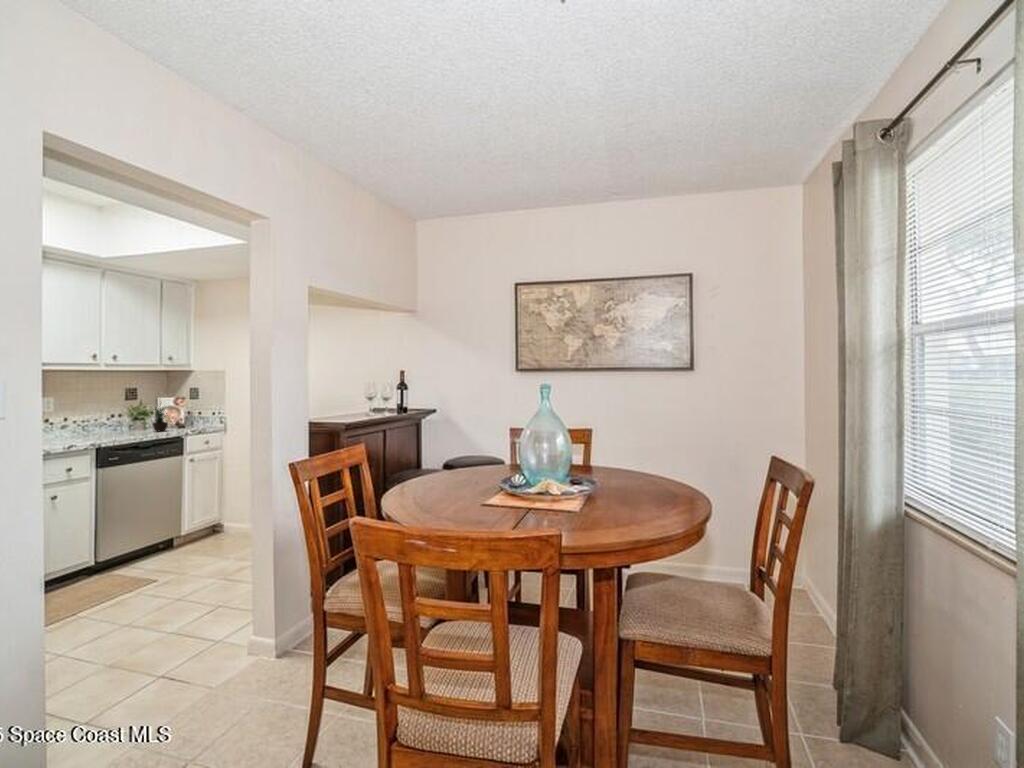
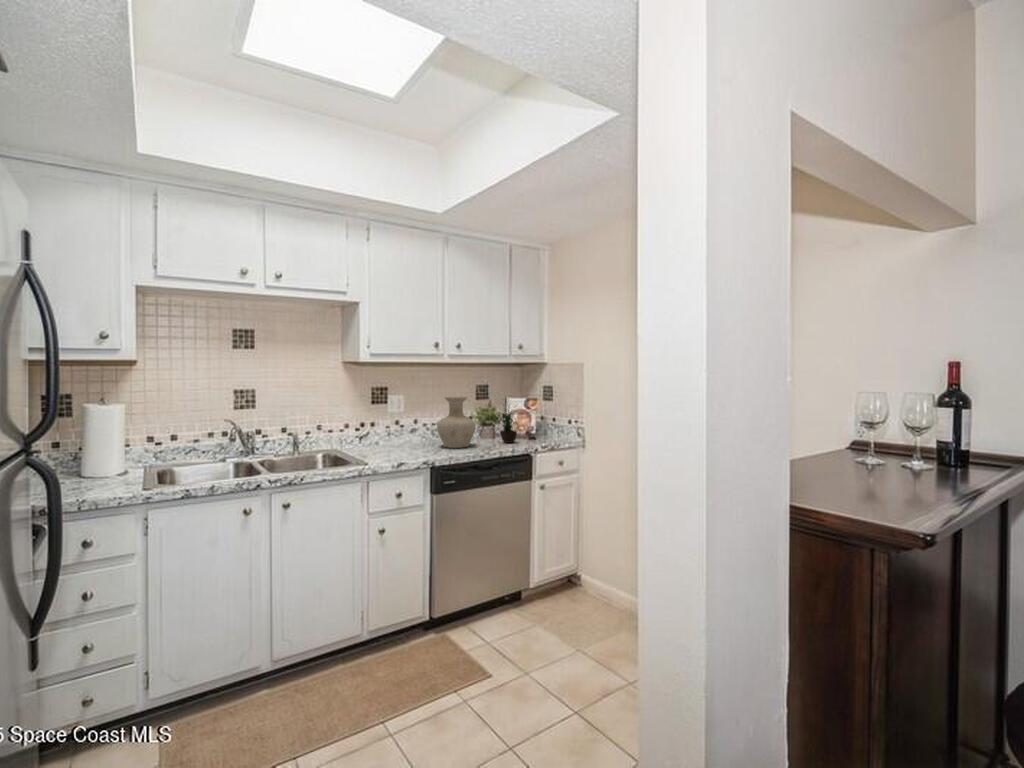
vase: none [93,397,131,437] -> present [437,397,475,448]

